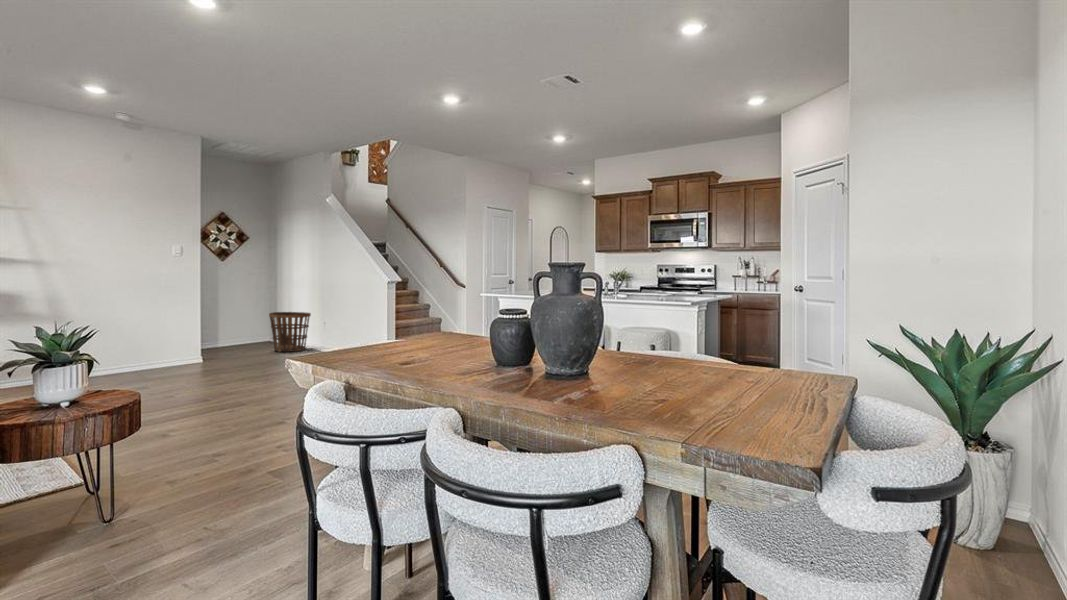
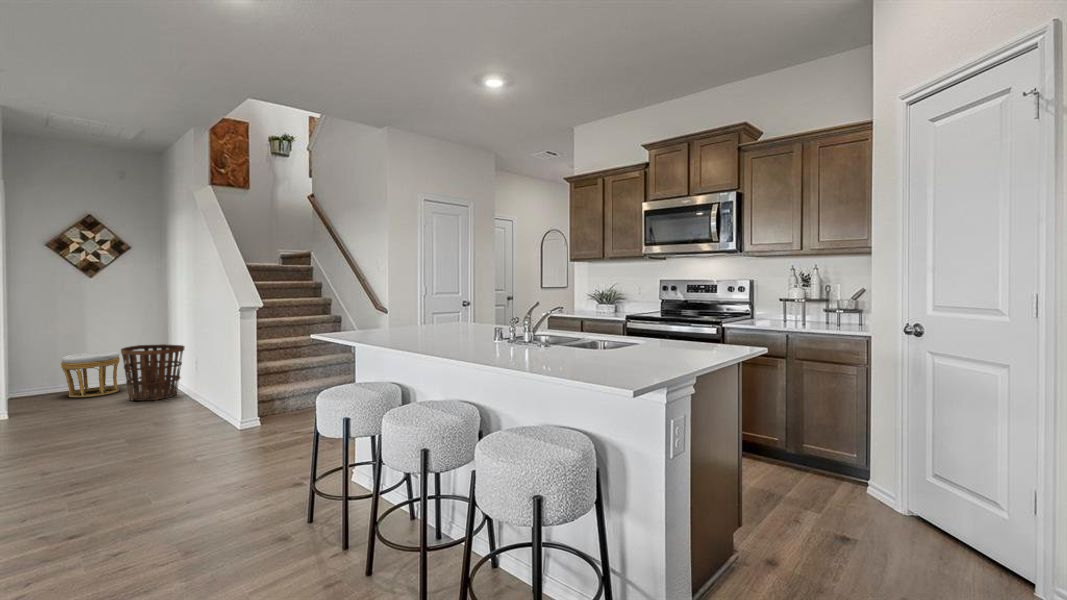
ottoman: none [215,318,254,351] -> present [61,351,120,398]

